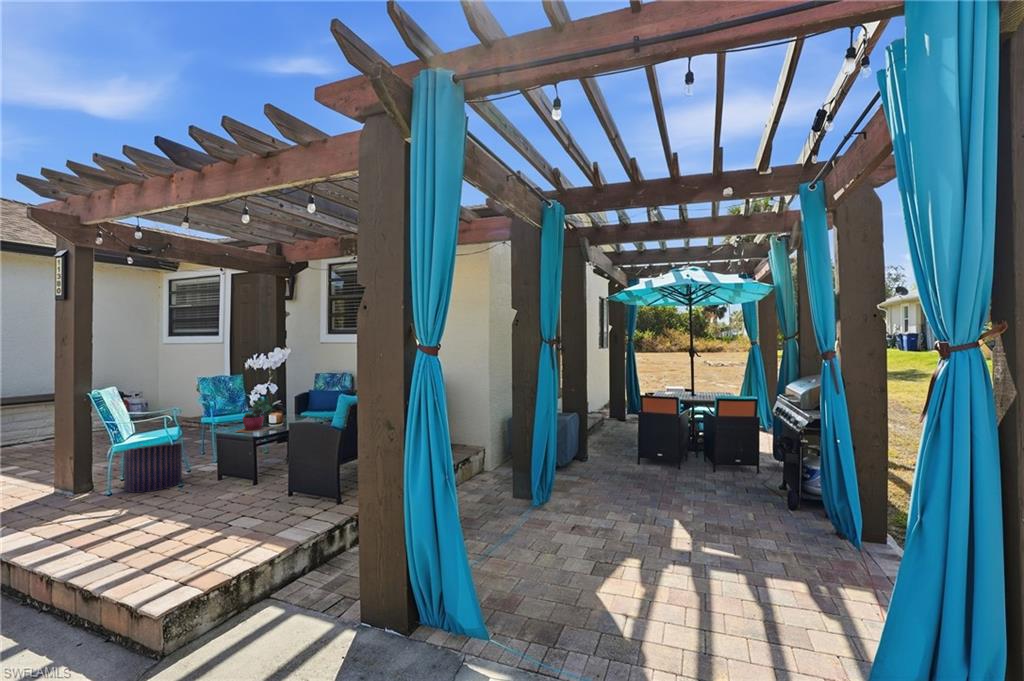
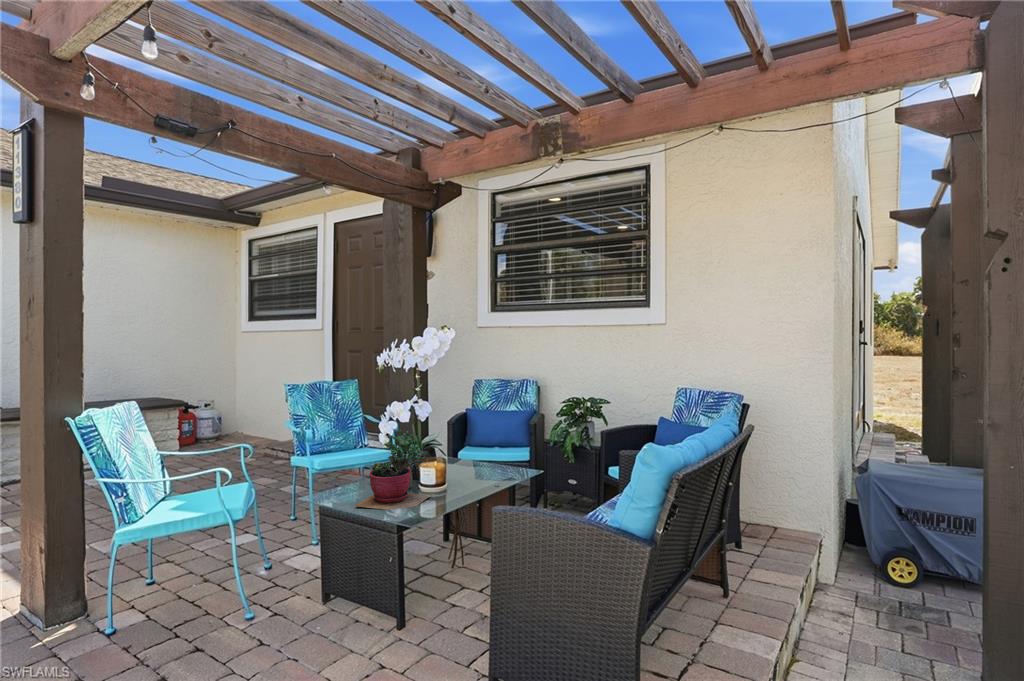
pouf: present [124,444,182,493] -> none [138,505,252,646]

